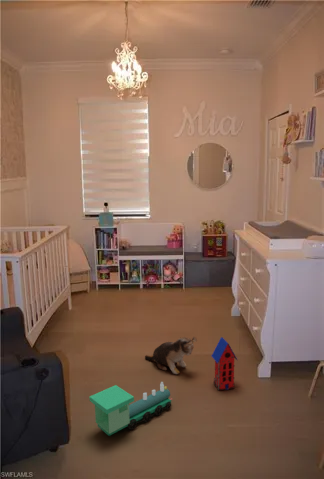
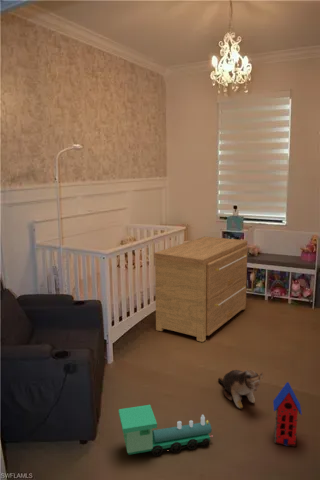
side table: none [51,233,132,332] -> present [154,237,247,342]

